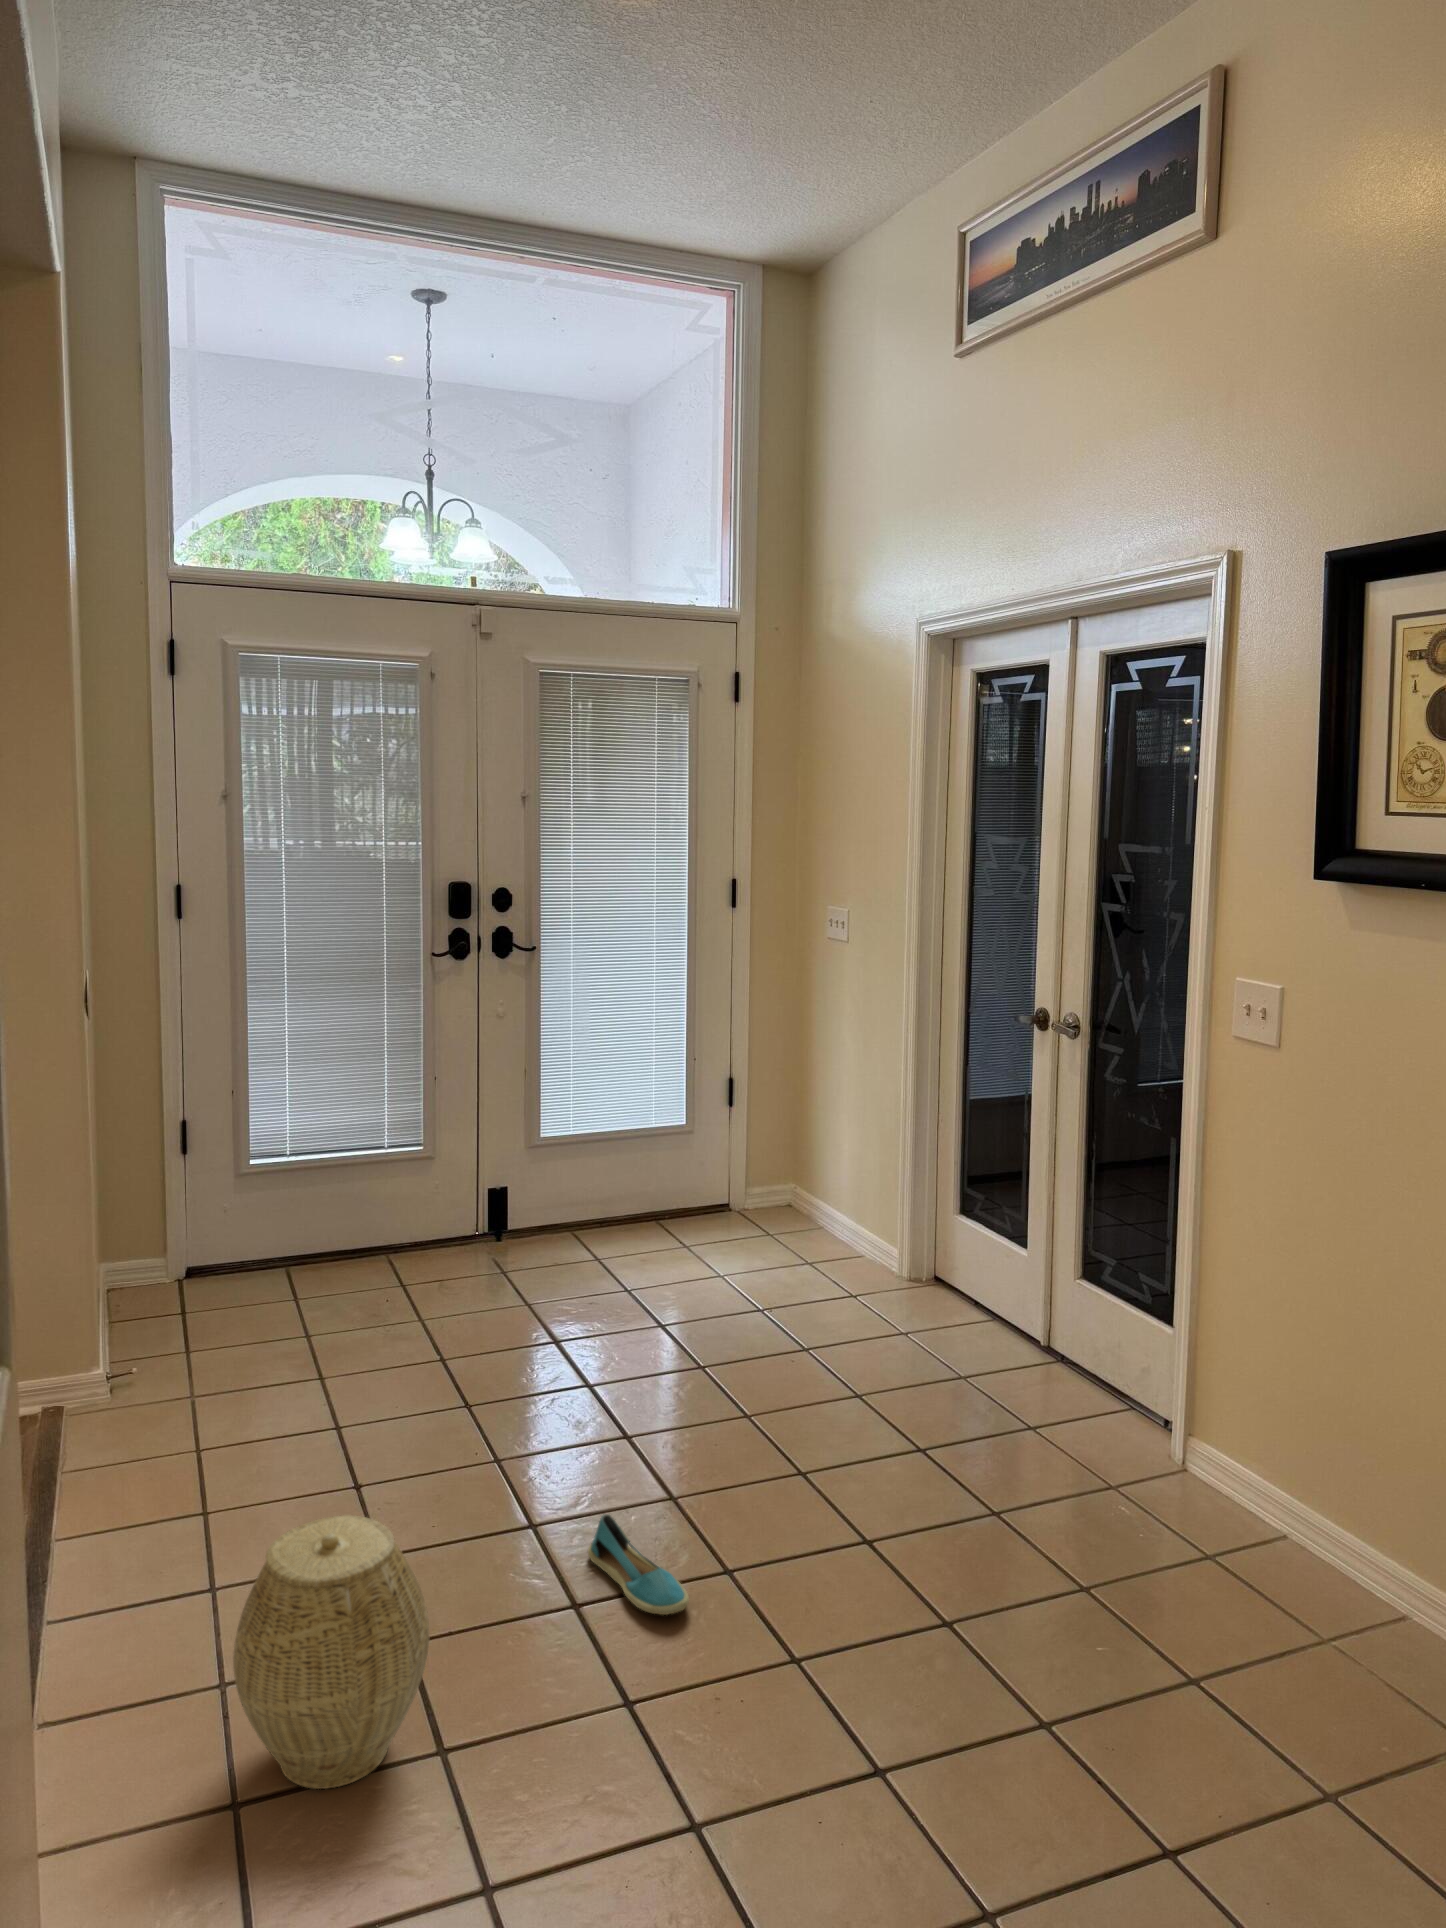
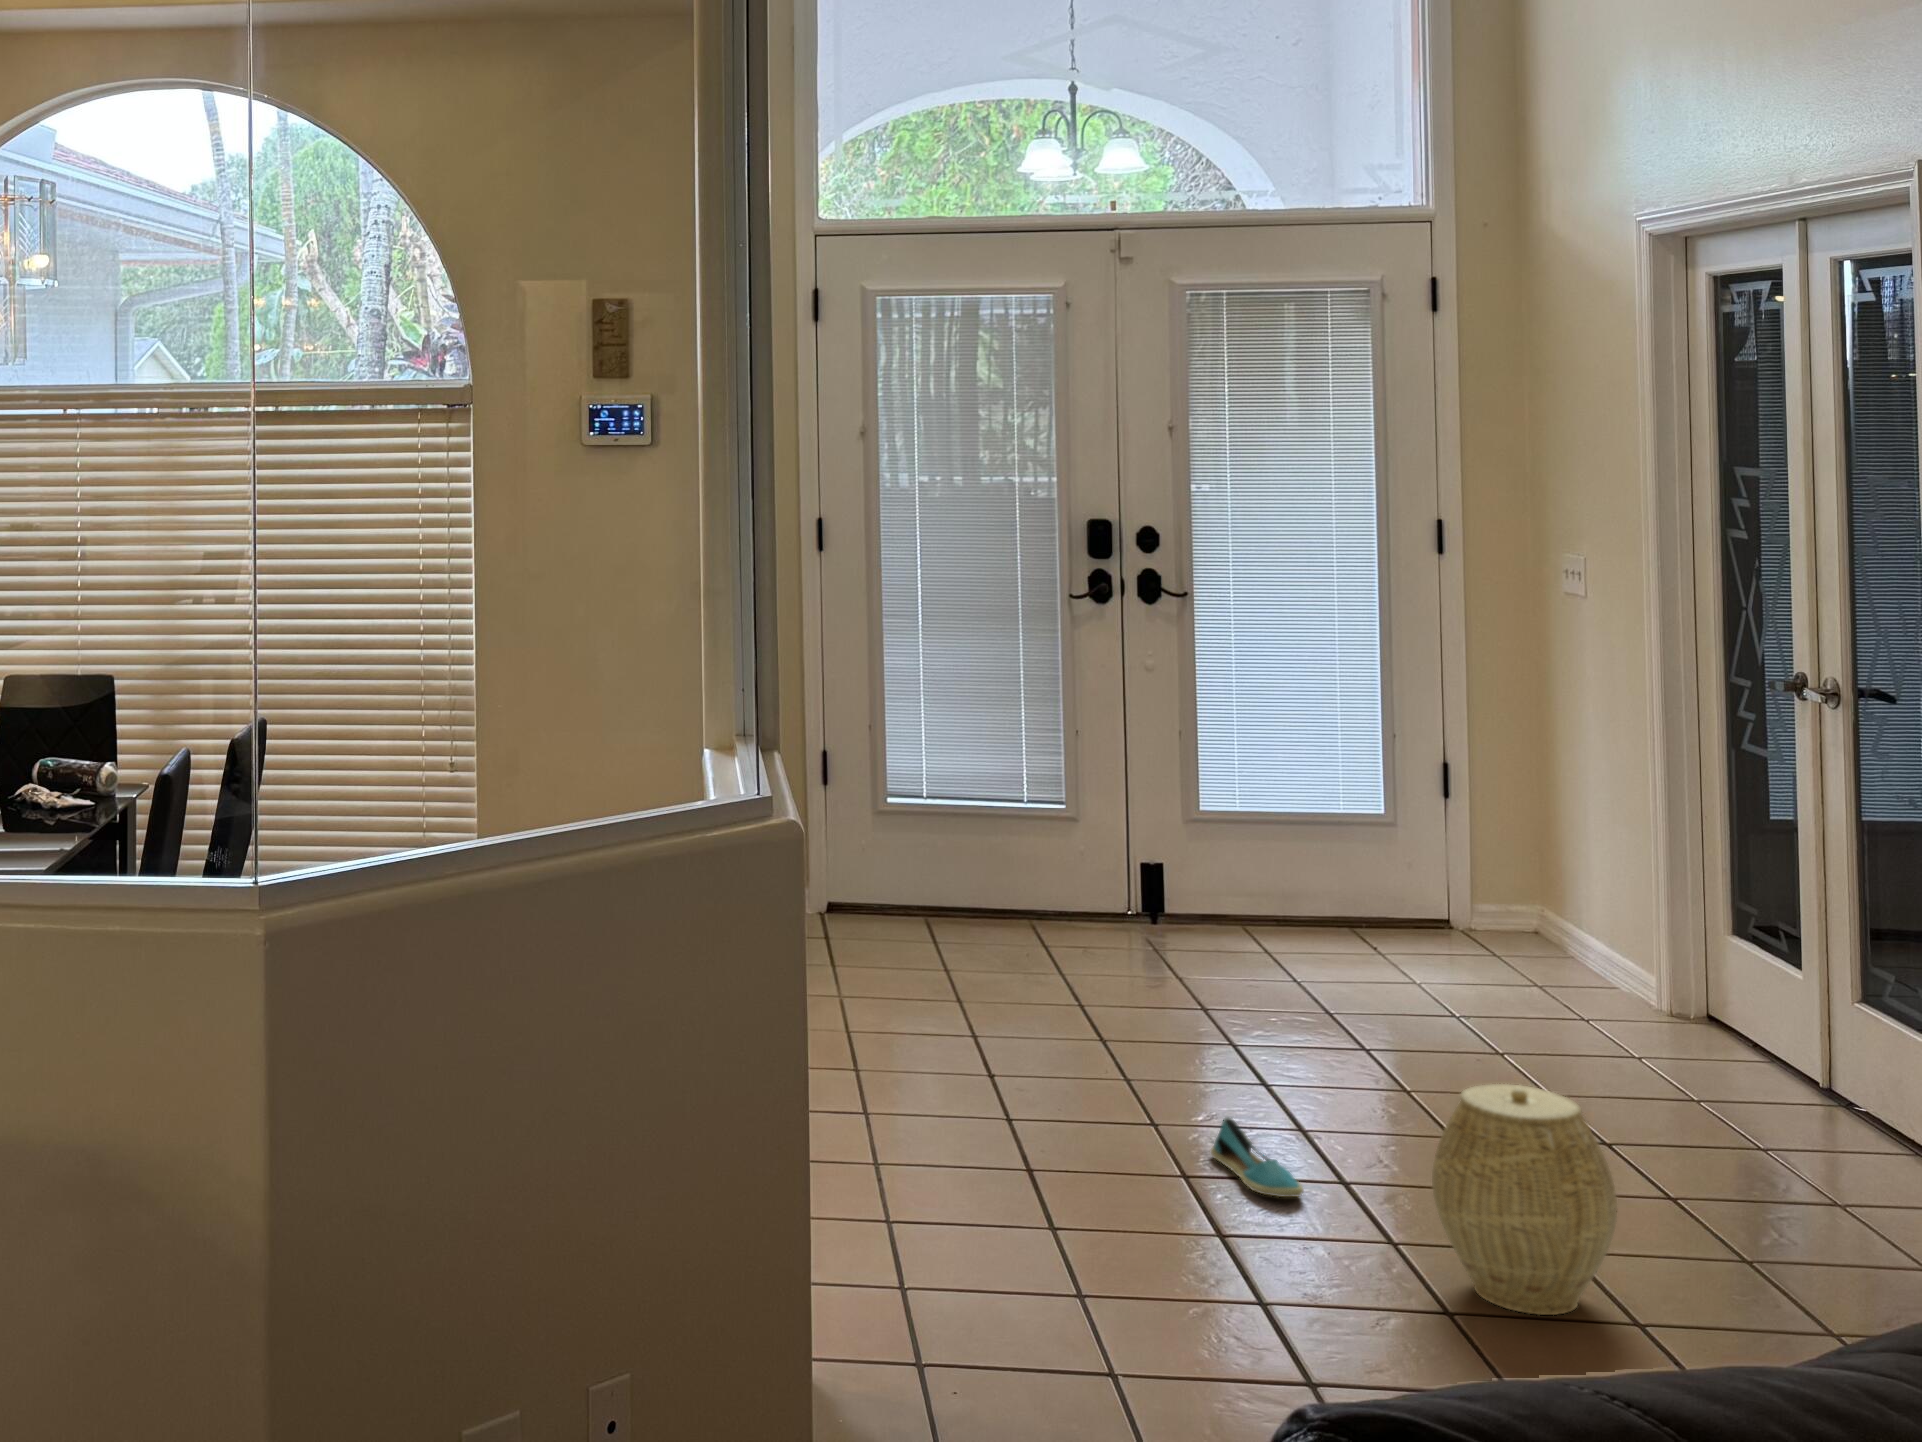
woven basket: present [233,1515,430,1789] -> present [1432,1084,1617,1315]

